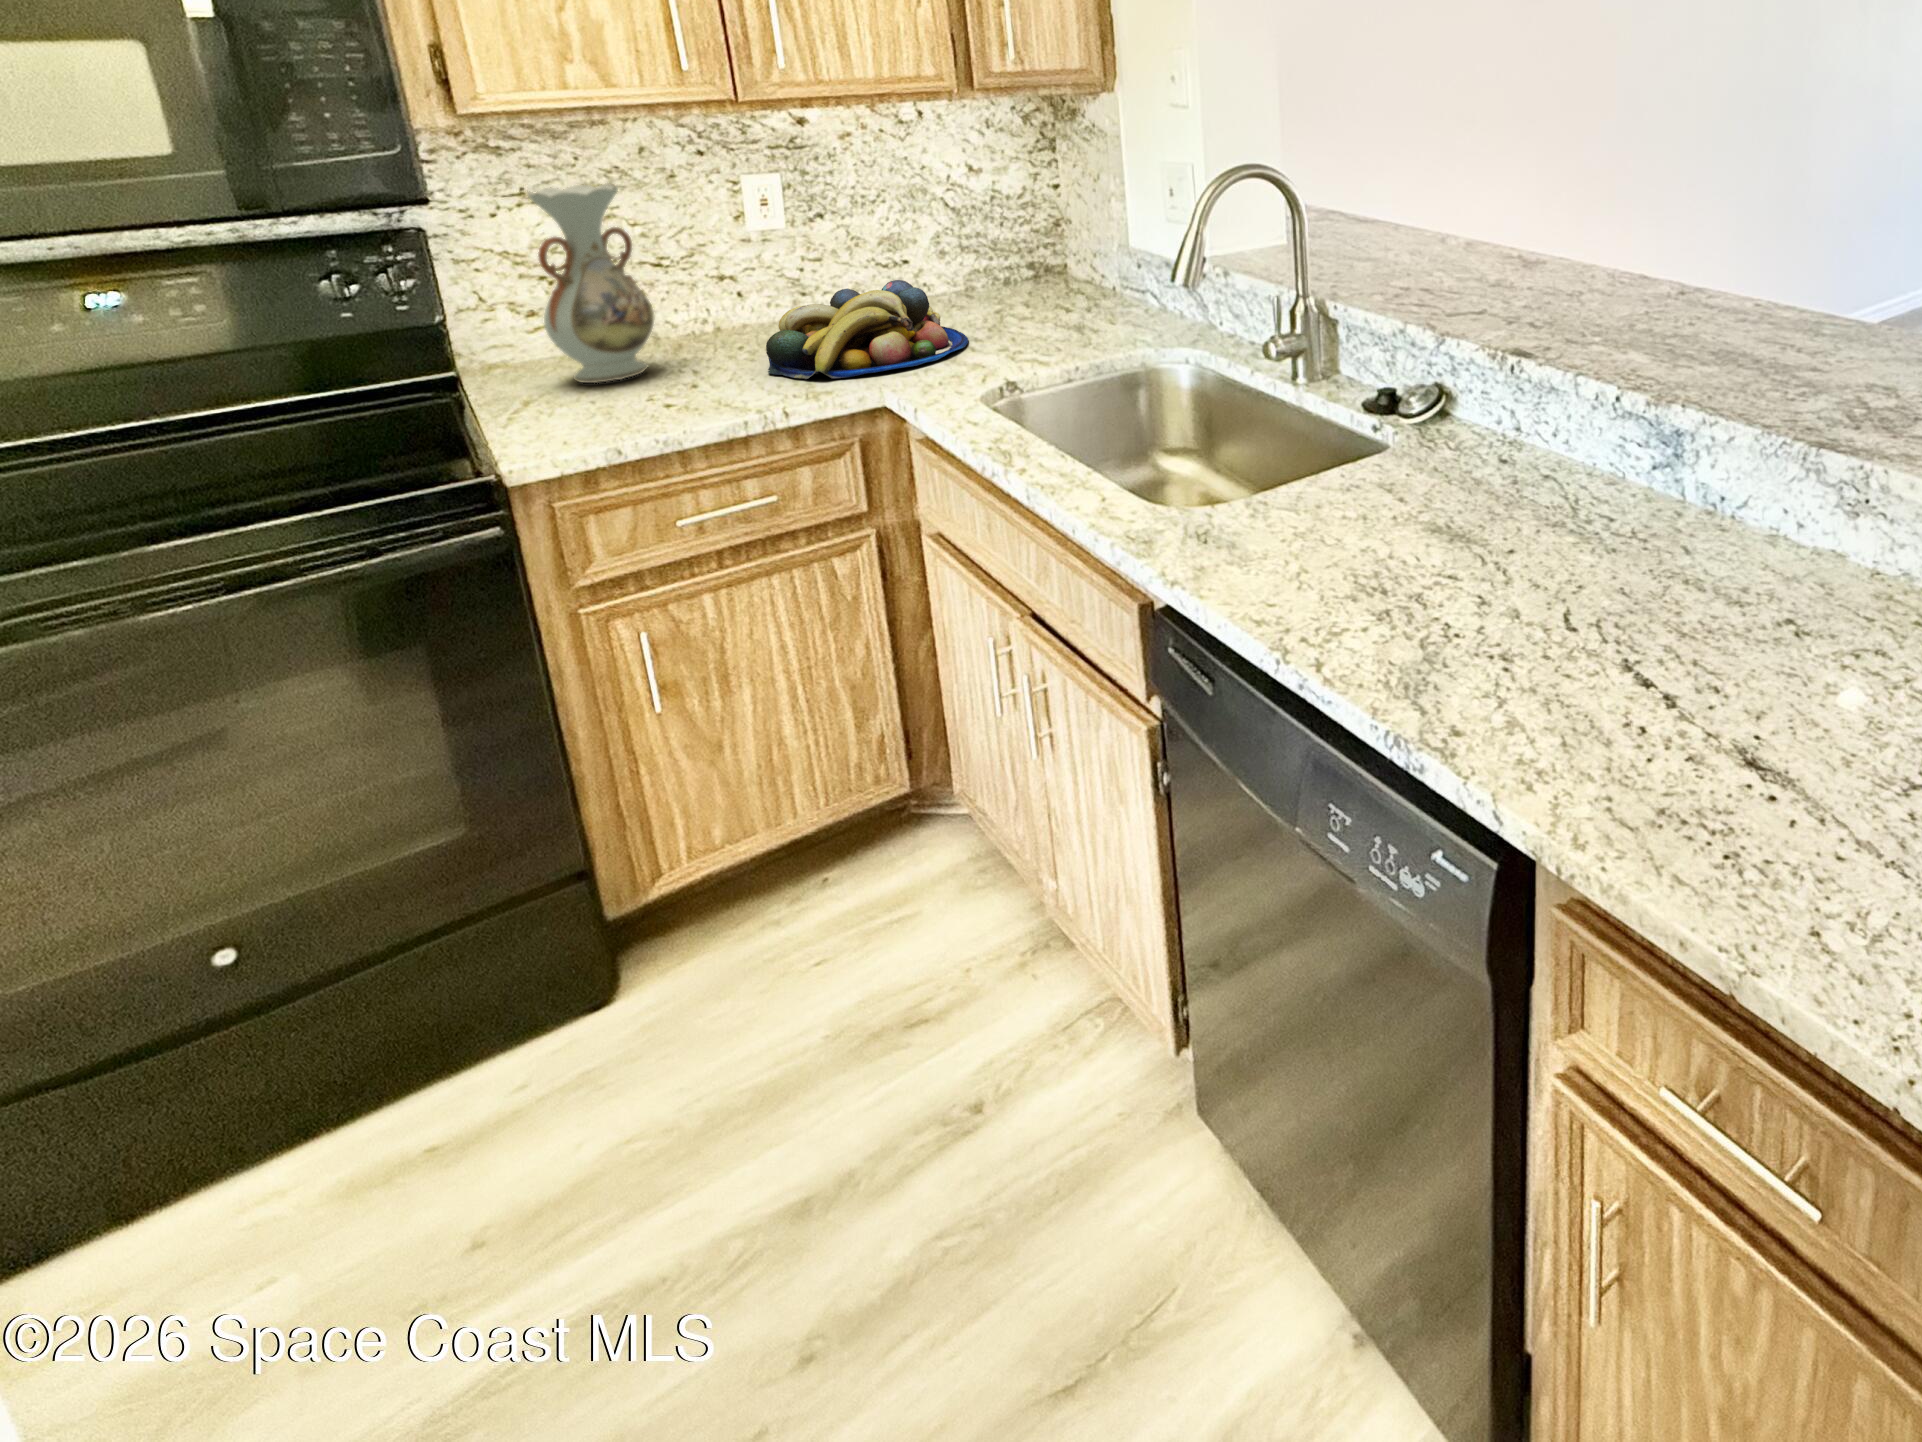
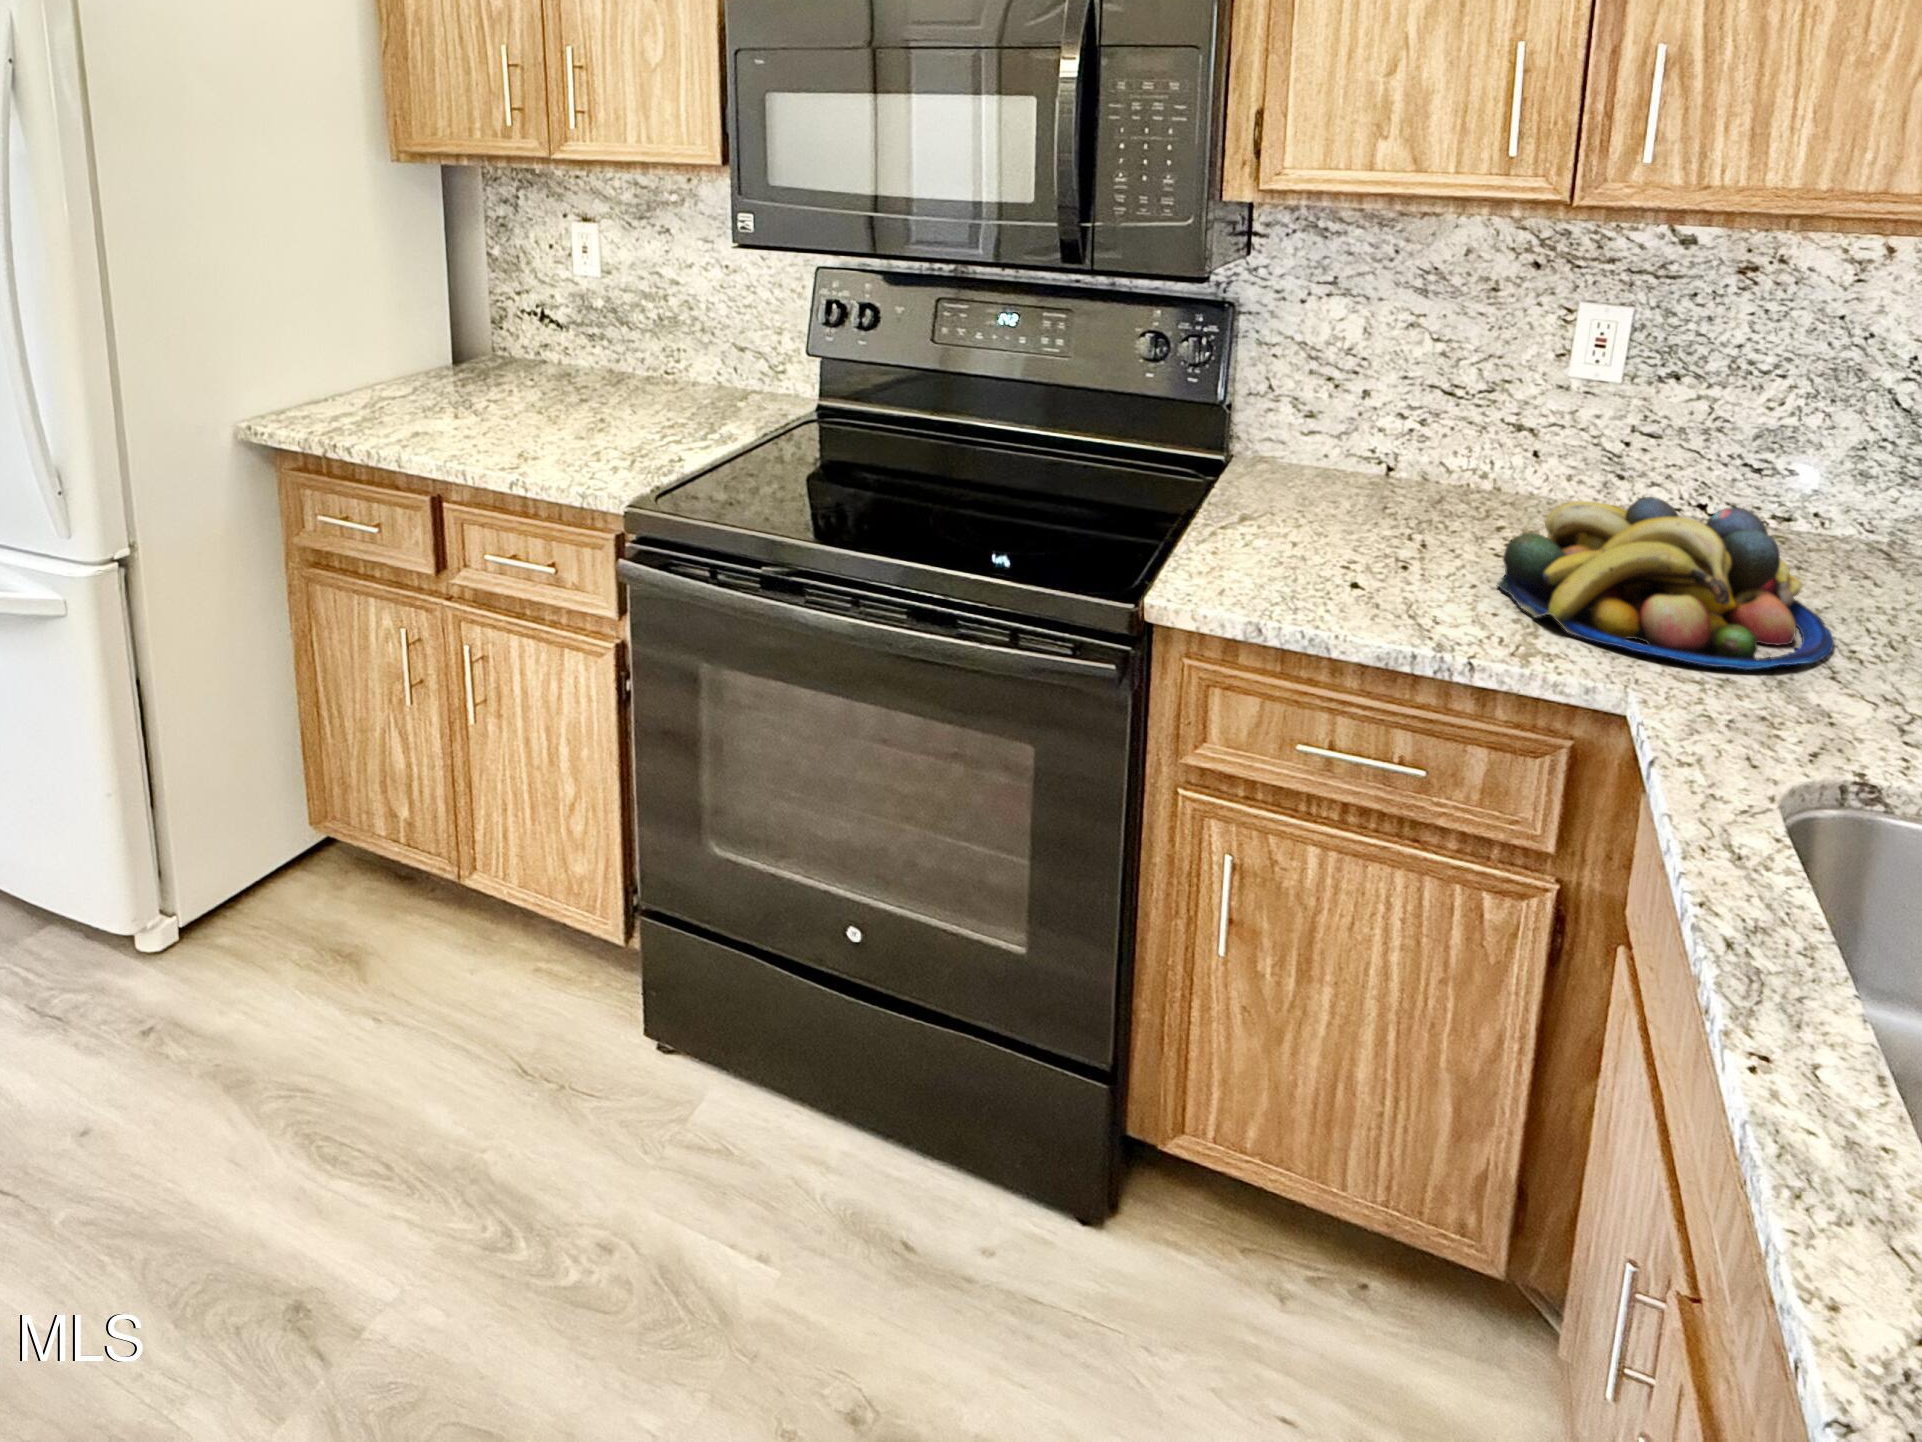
vase: present [528,183,654,383] -> none [1290,282,1409,525]

